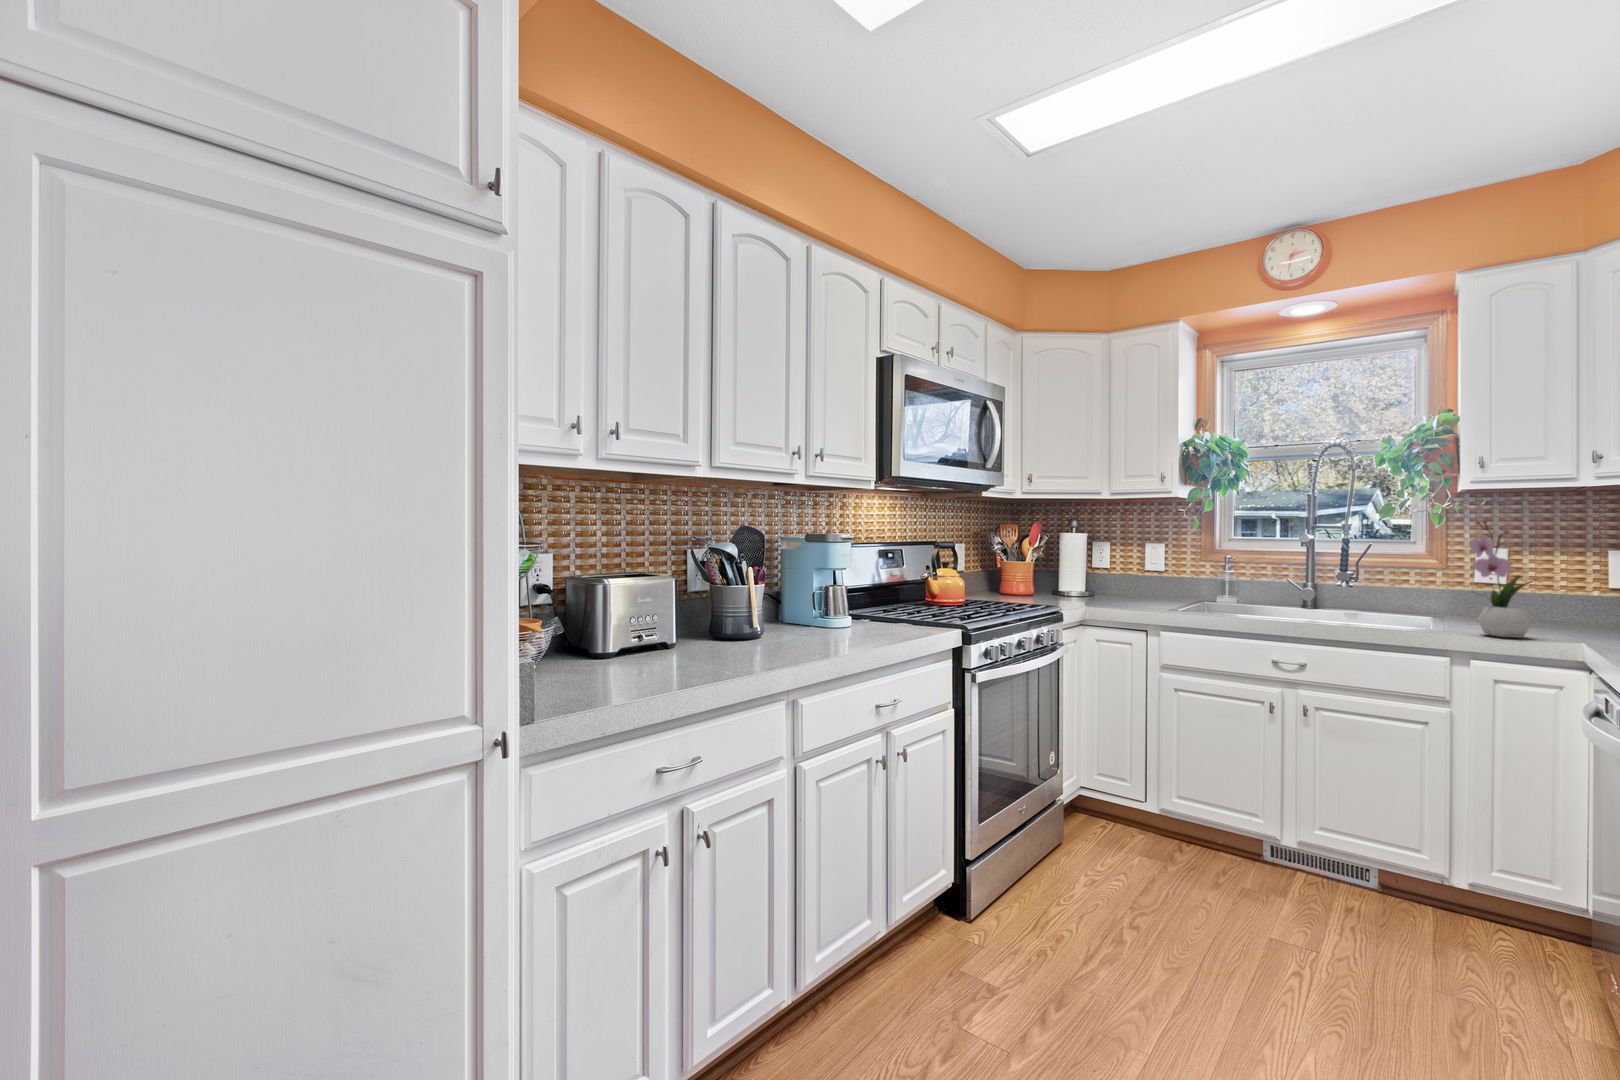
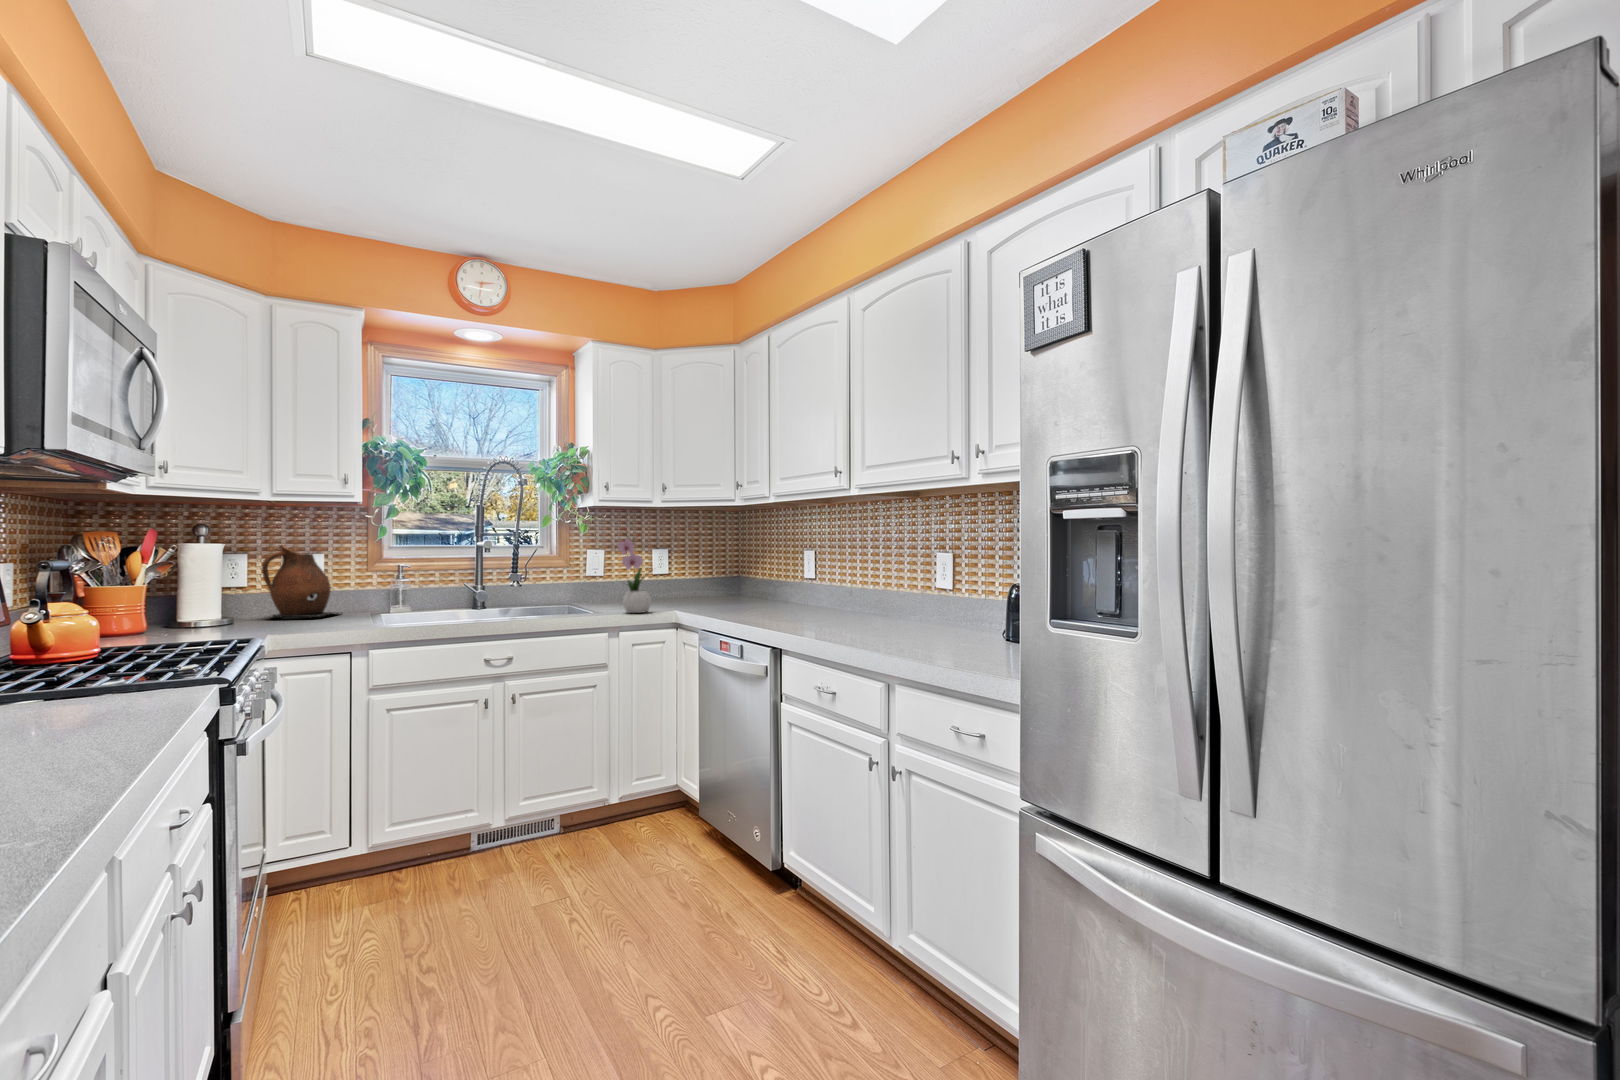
ceramic pitcher: none [1114,536,1178,599] -> present [262,545,339,618]

